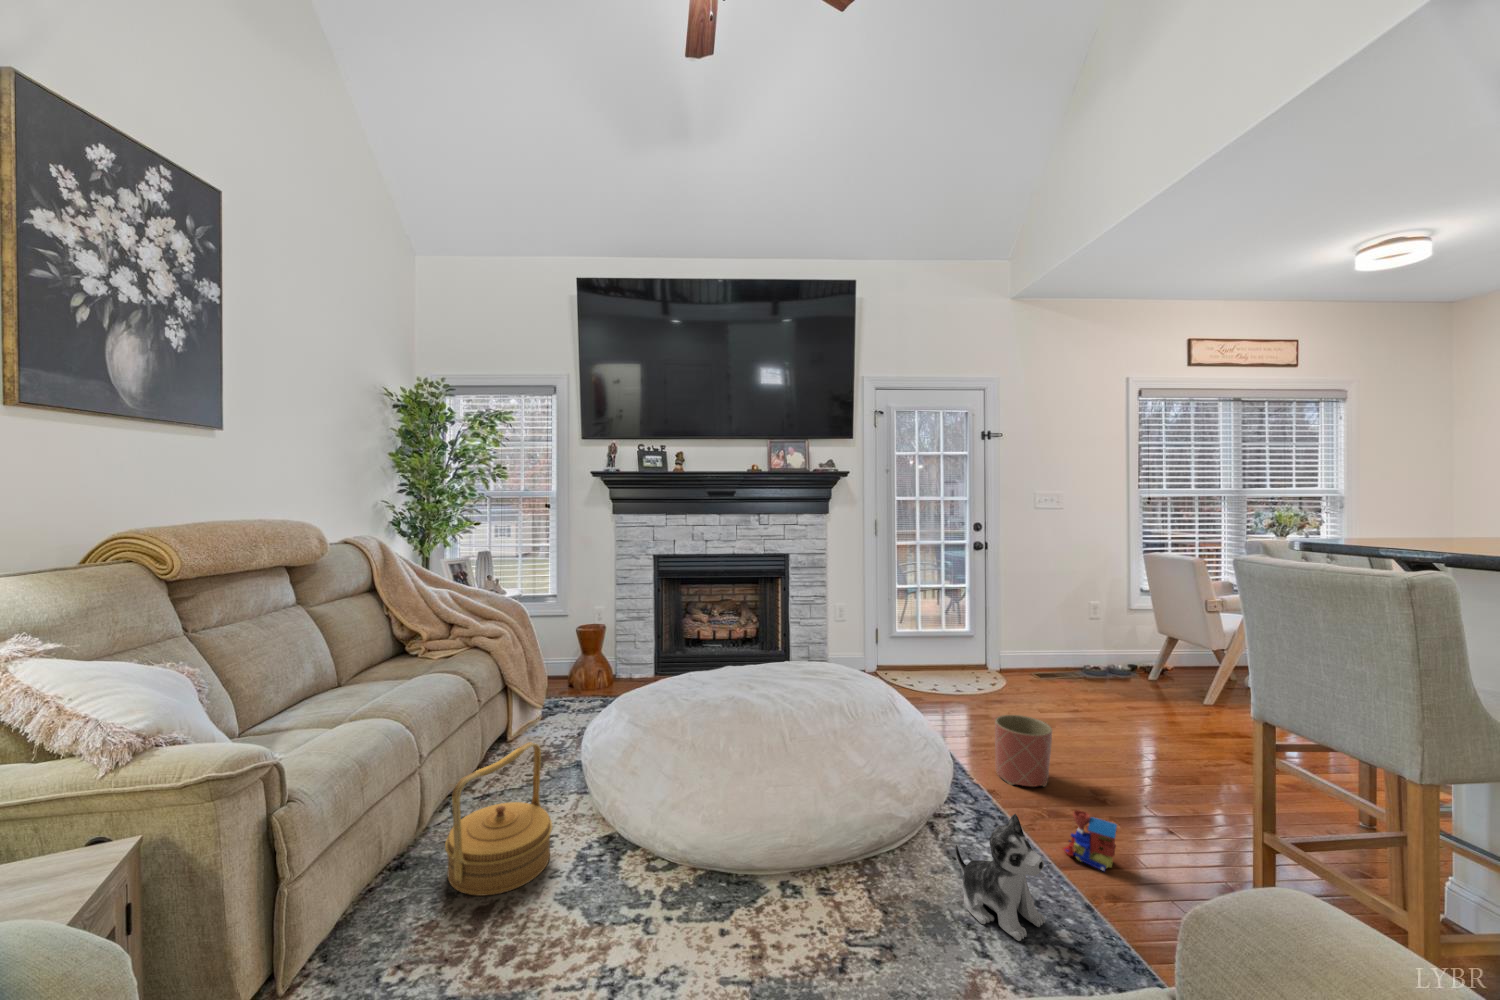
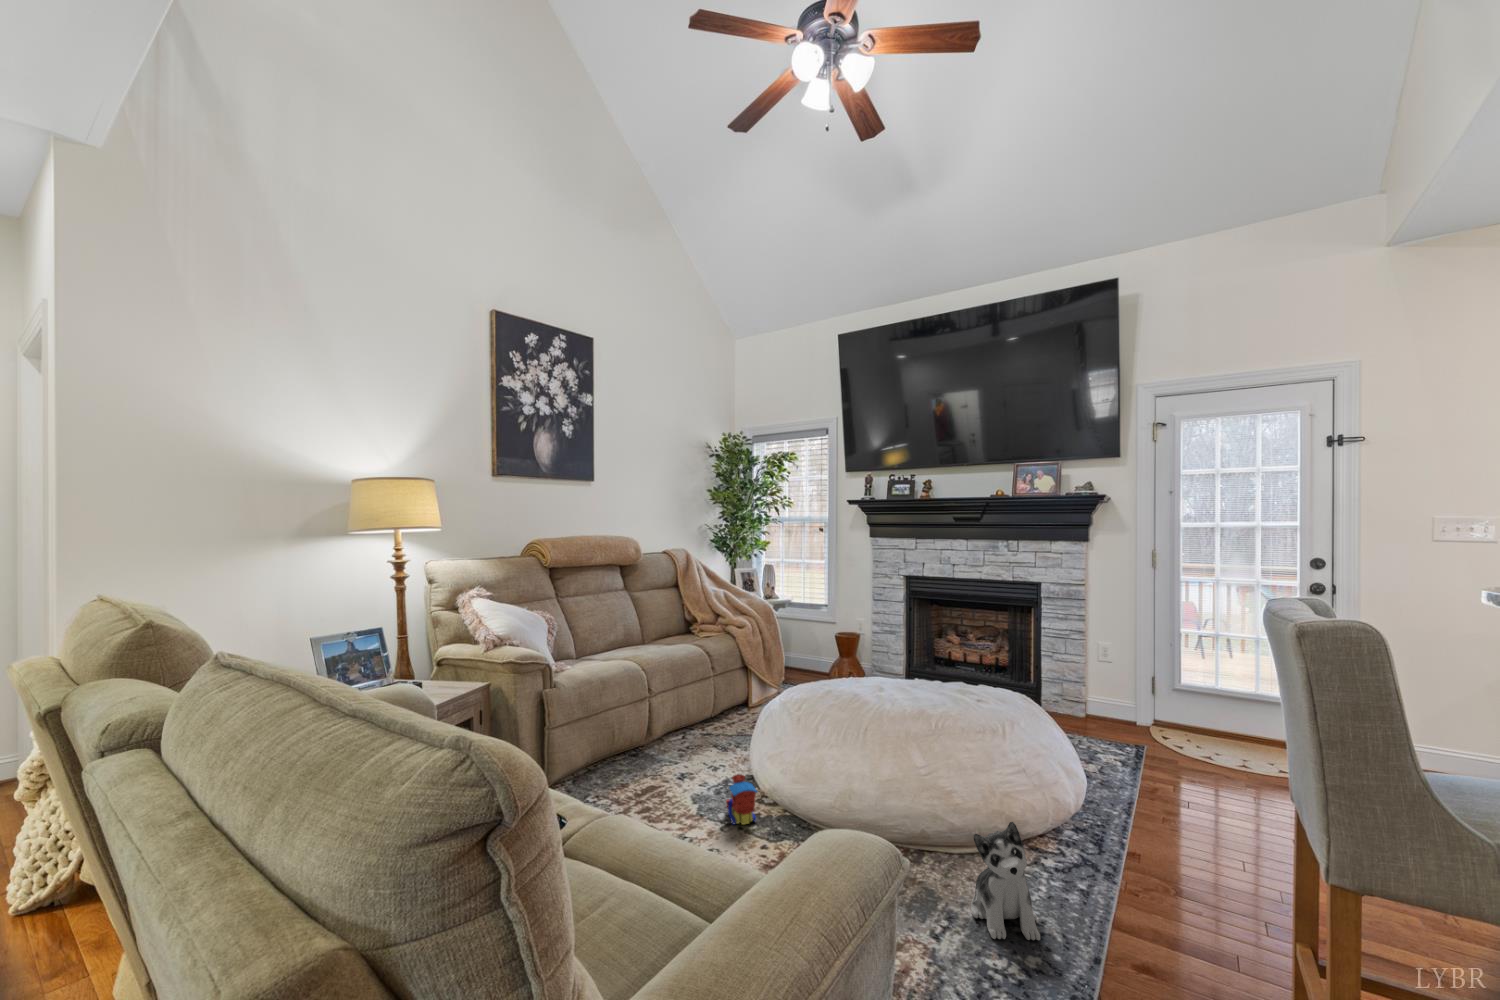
planter: present [995,715,1052,787] -> none [1169,774,1246,867]
basket: present [445,742,552,896] -> none [642,693,713,785]
toy train: present [1063,810,1117,871] -> present [726,774,757,824]

